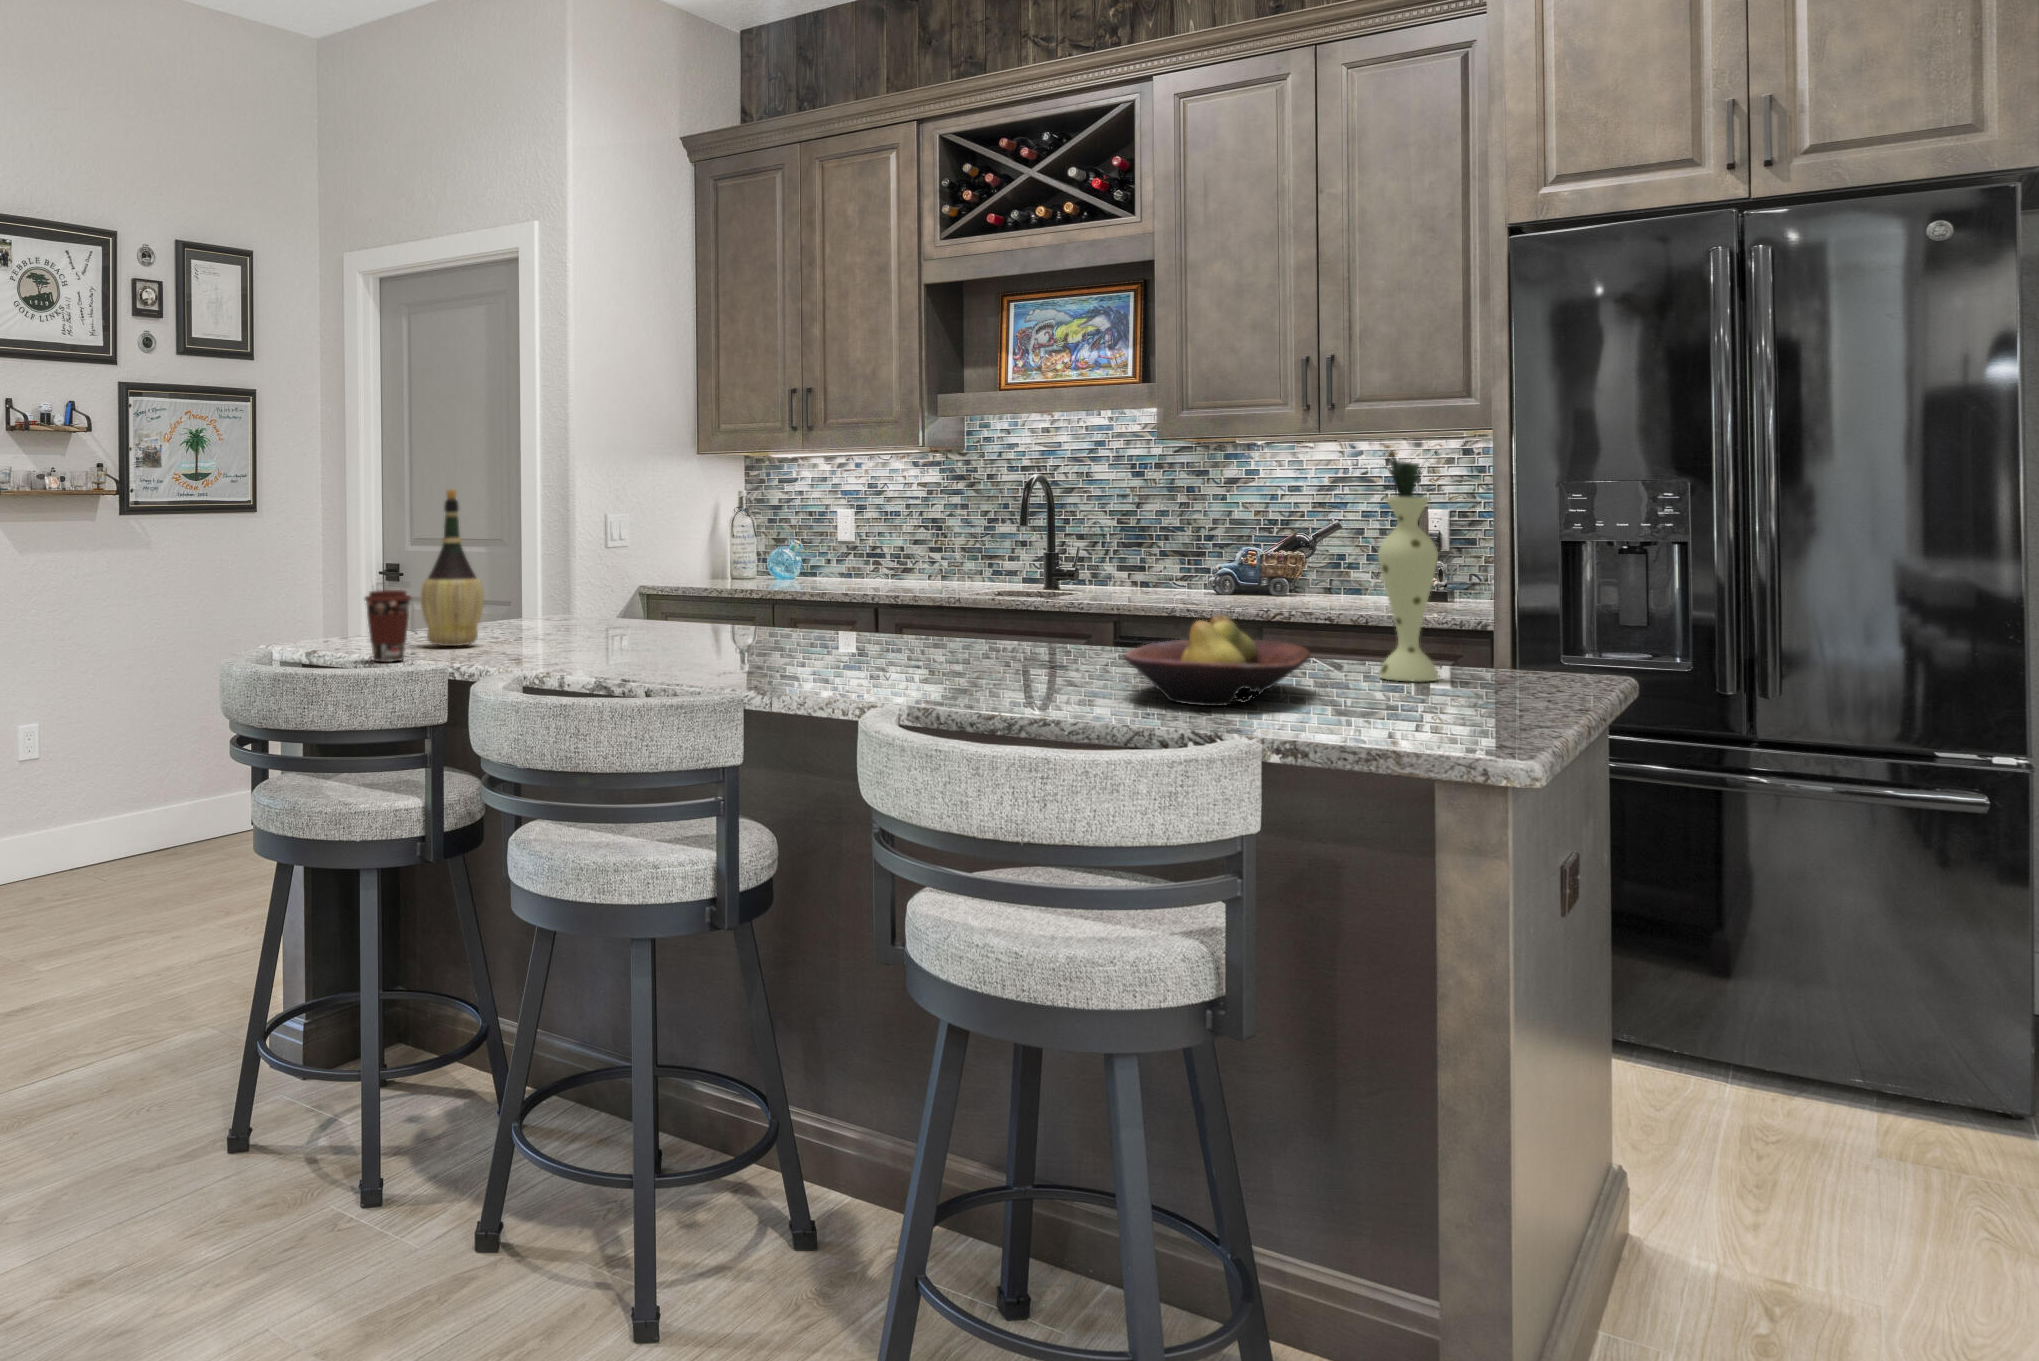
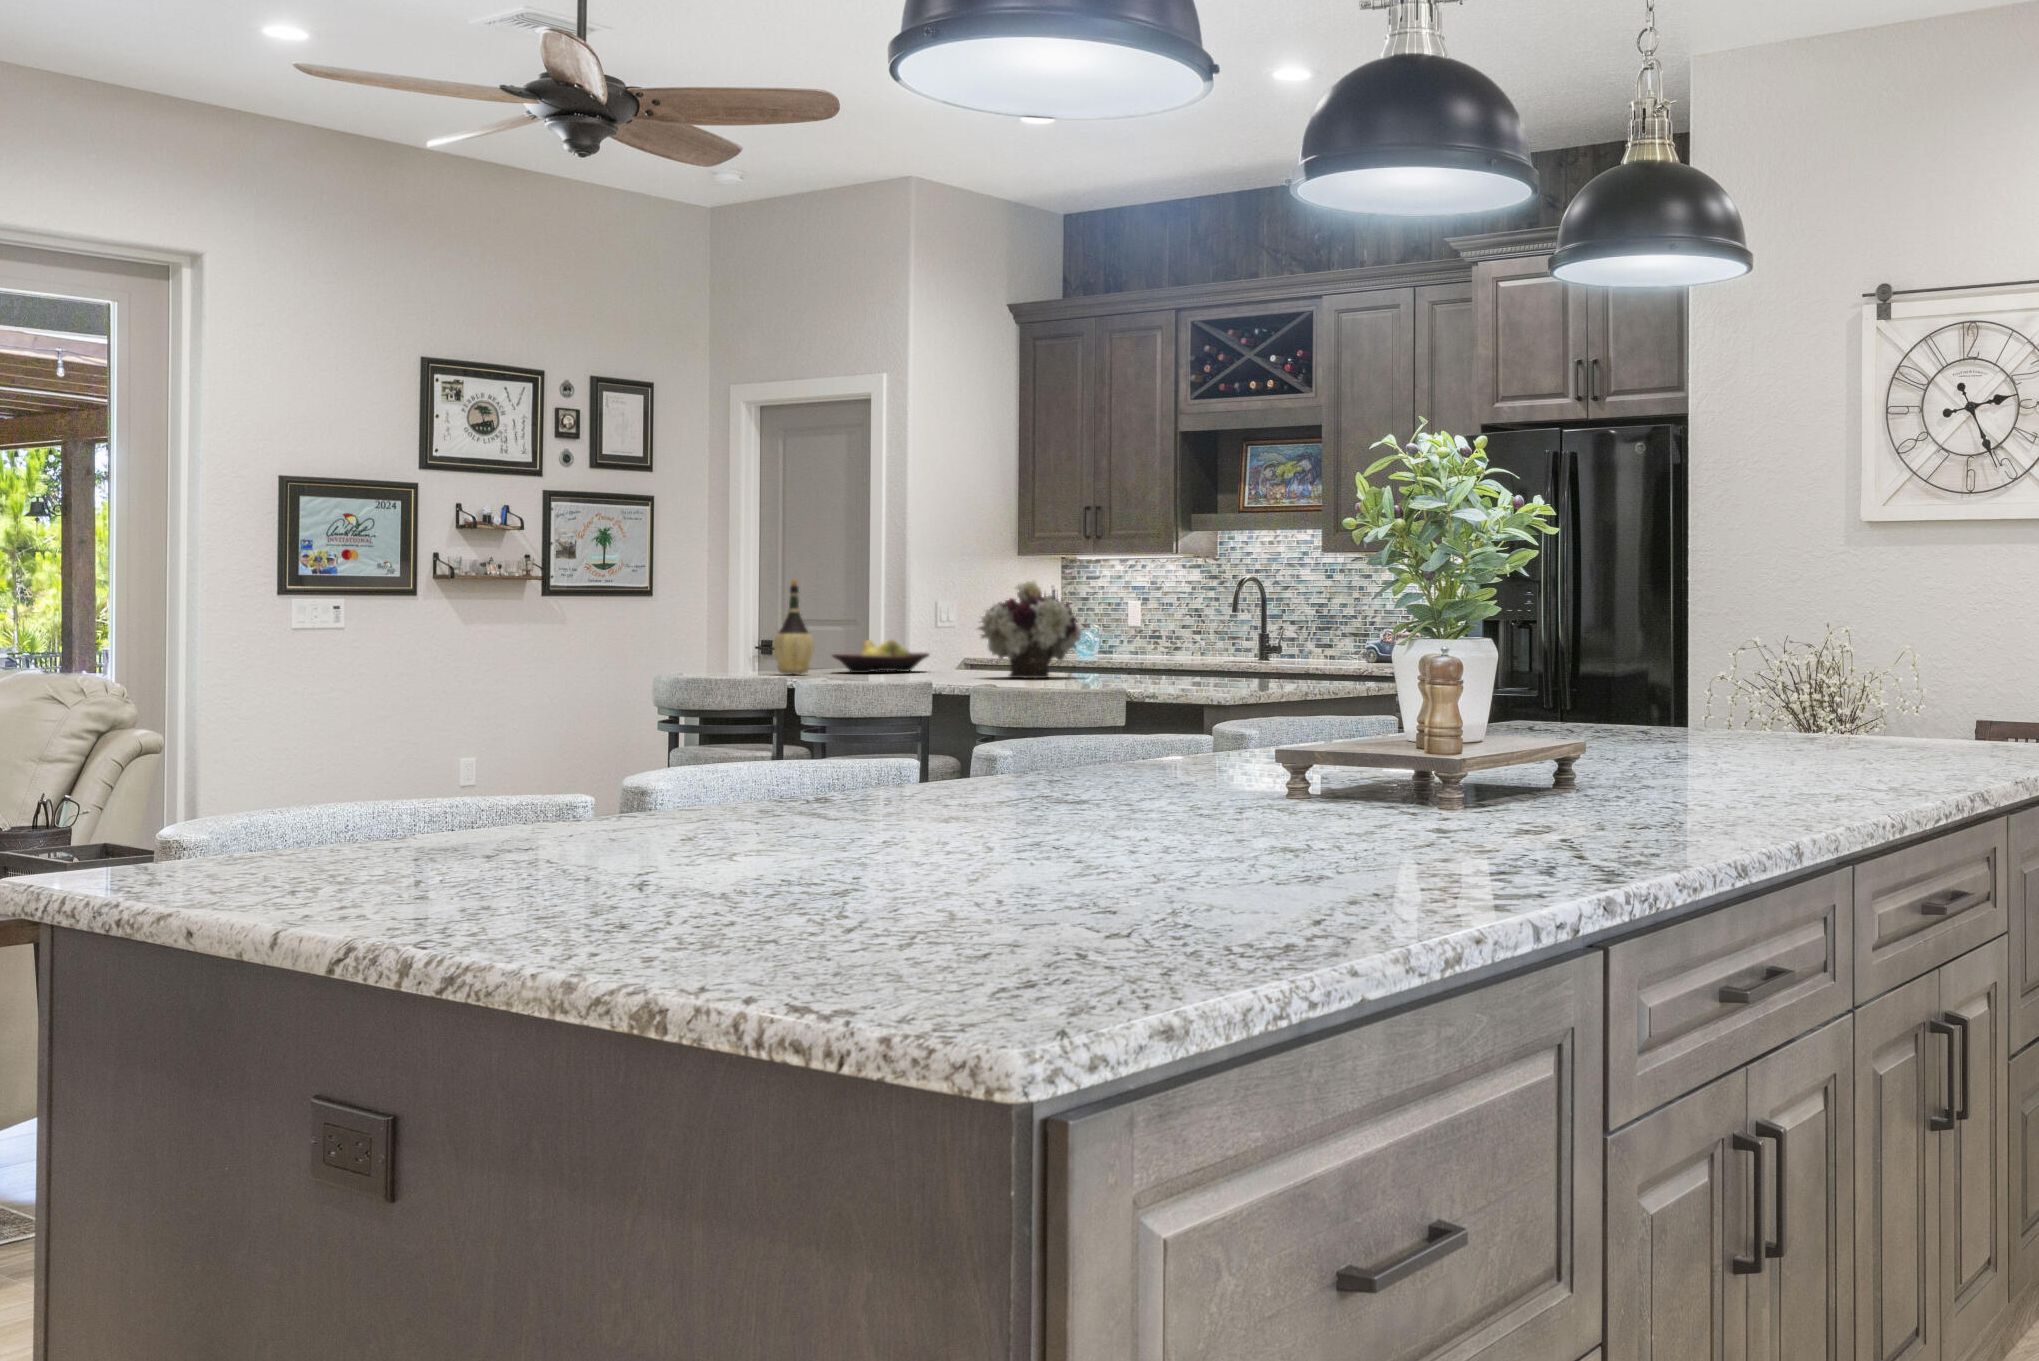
vase: present [1351,453,1439,682] -> none [1270,566,1317,686]
flower arrangement: none [759,484,932,654] -> present [978,581,1082,678]
coffee cup: present [365,590,411,662] -> none [737,637,766,678]
fruit bowl: present [1124,615,1310,706] -> present [833,640,929,673]

